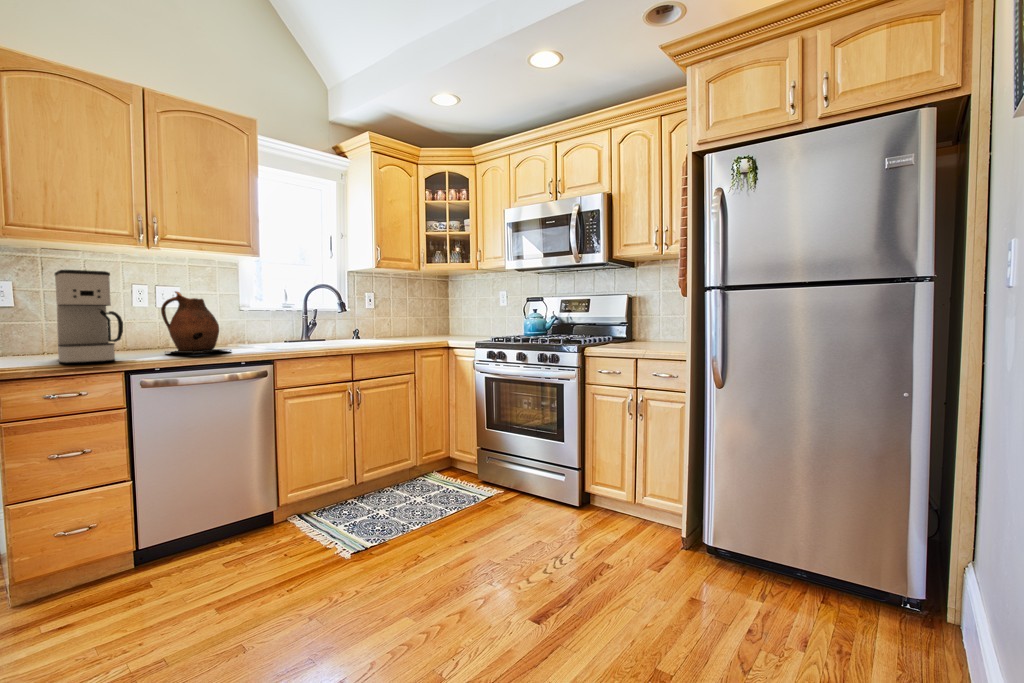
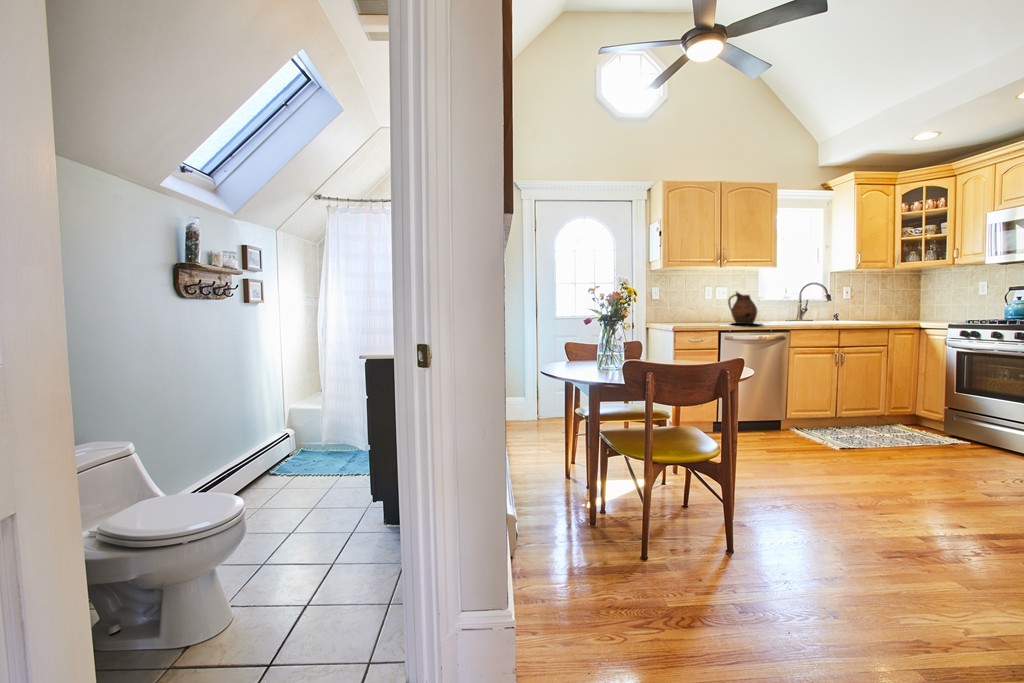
coffee maker: present [55,270,123,363] -> none [687,283,716,326]

